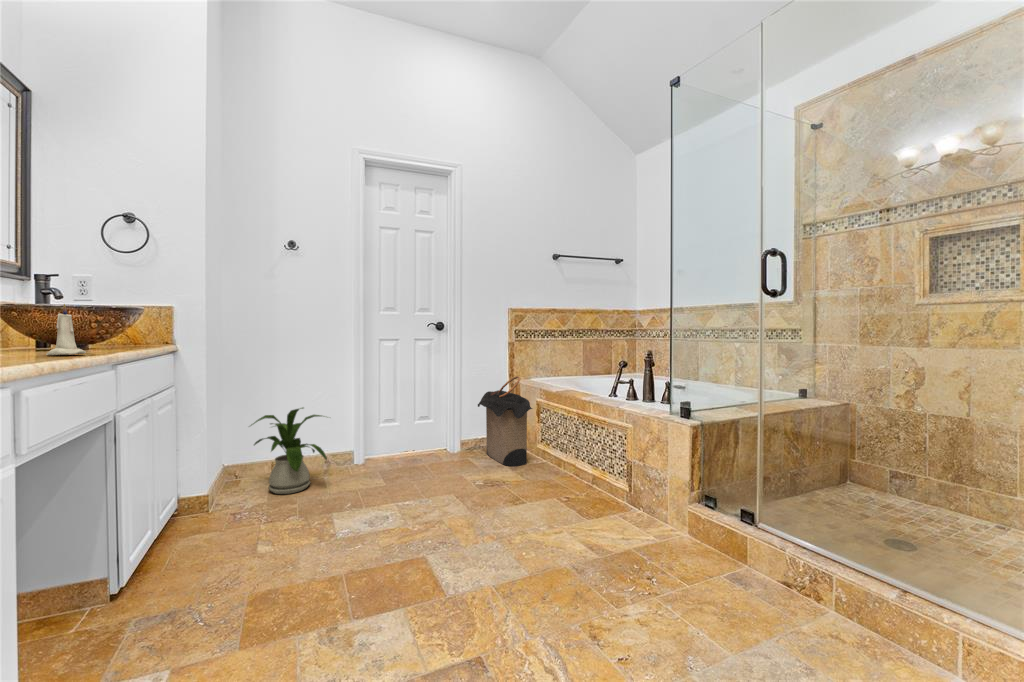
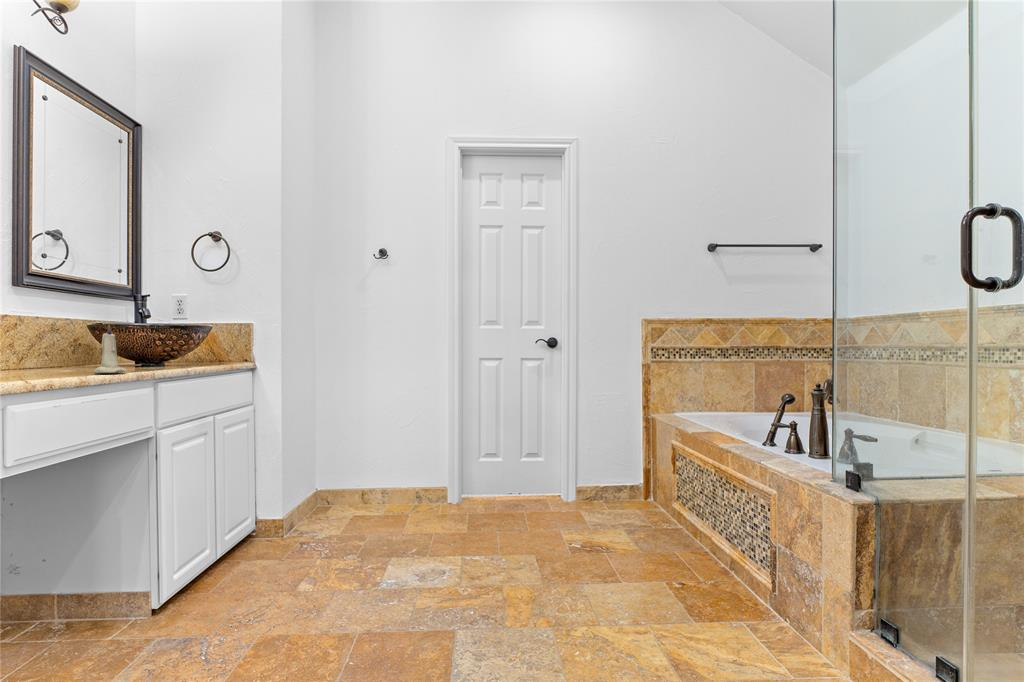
laundry hamper: present [478,376,532,466] -> none [596,408,662,529]
house plant: present [251,408,327,494] -> none [327,434,413,529]

